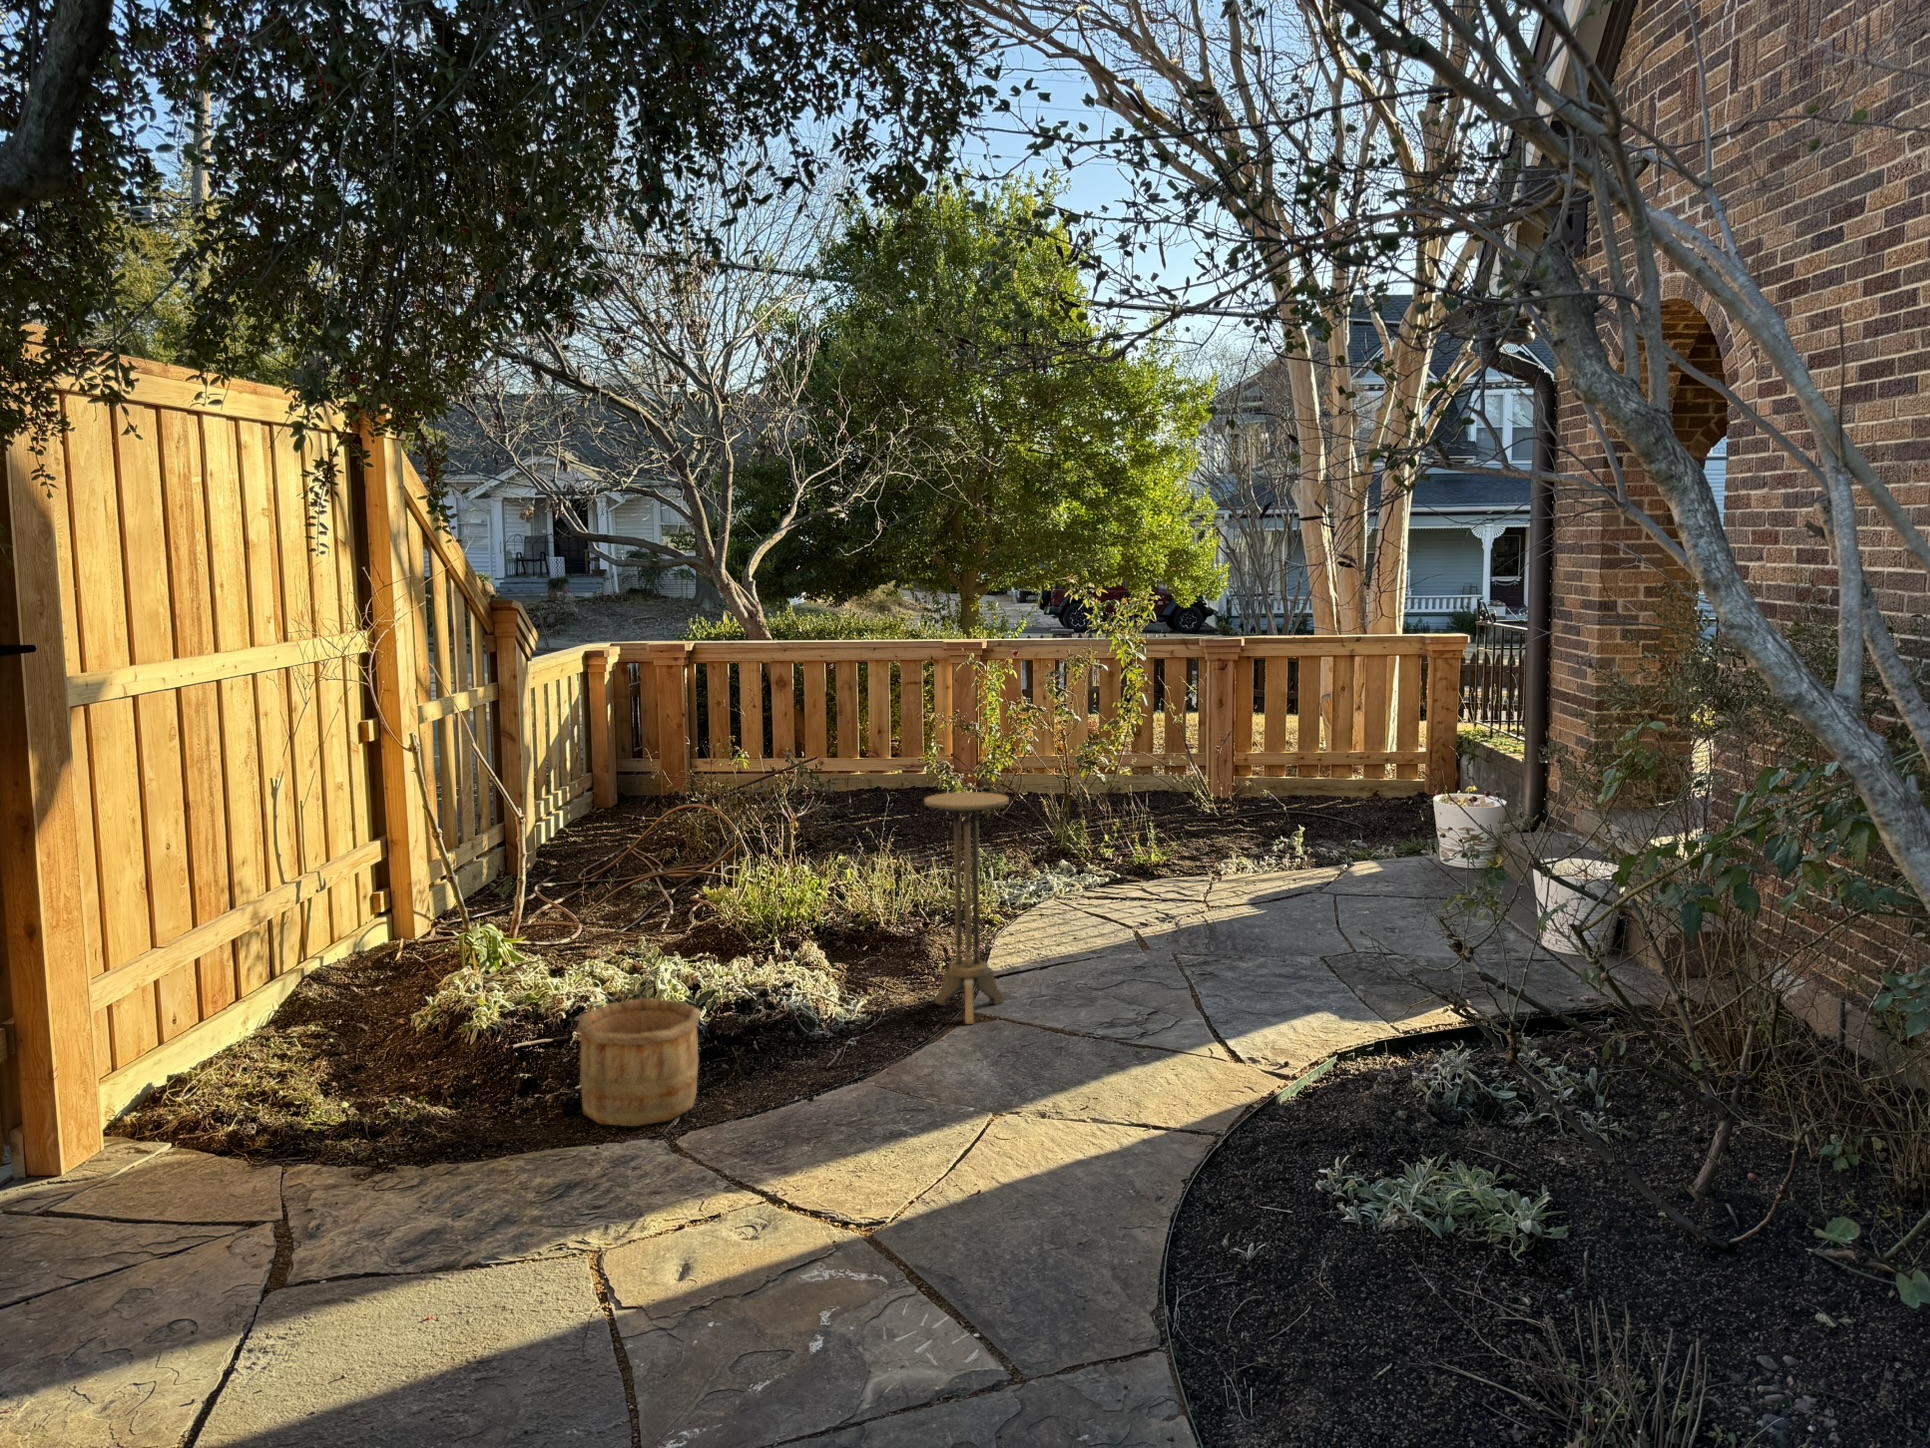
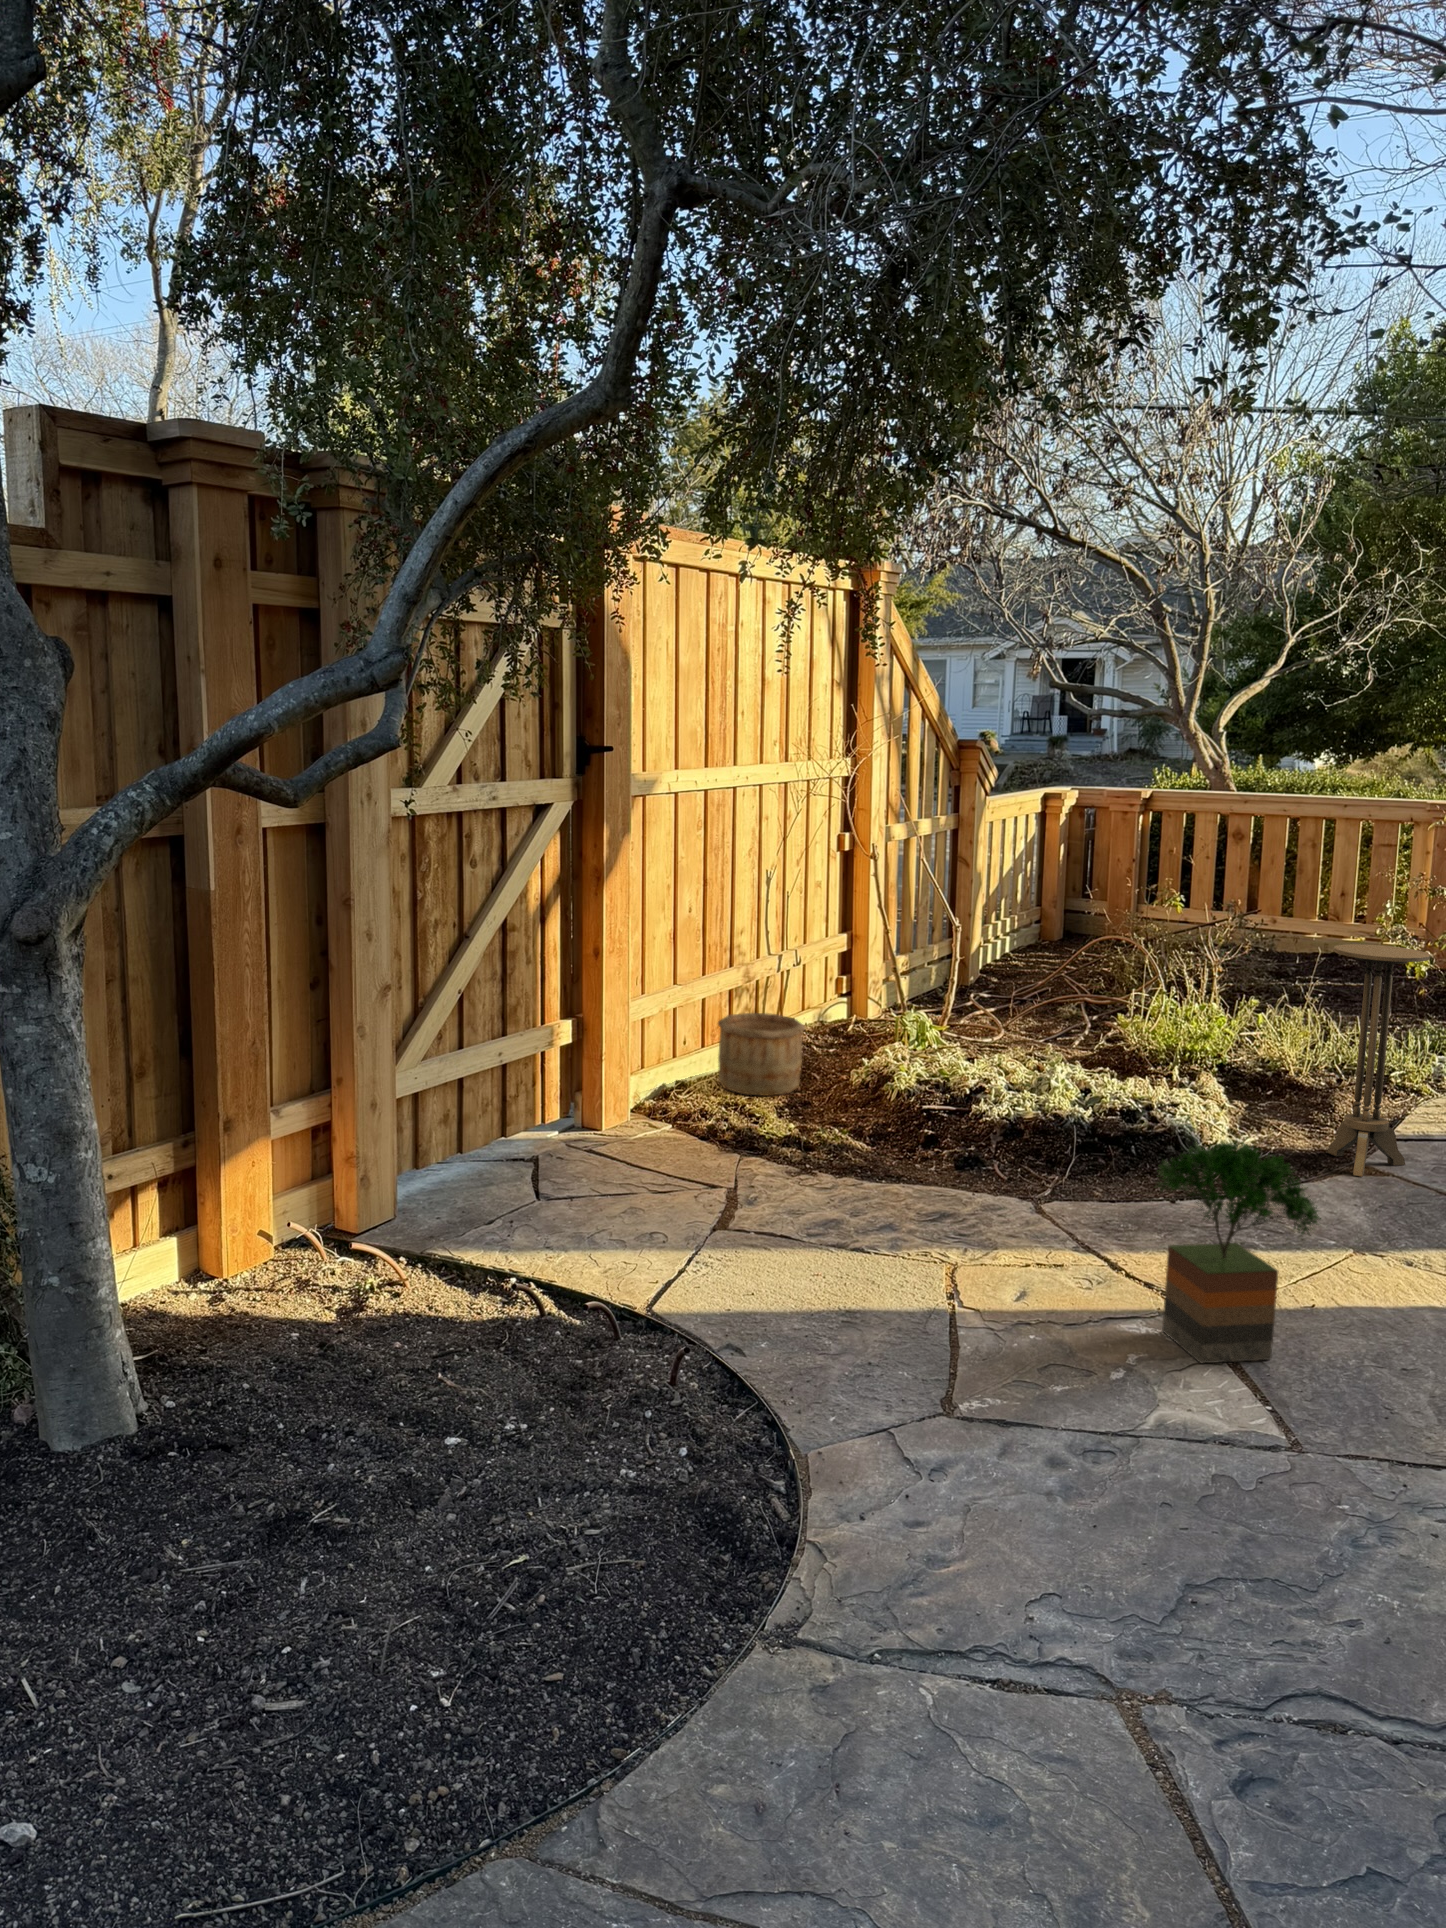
wooden bucket: present [577,998,701,1126] -> present [718,1013,805,1096]
potted tree: none [825,1042,1004,1306] -> present [1159,1142,1321,1363]

